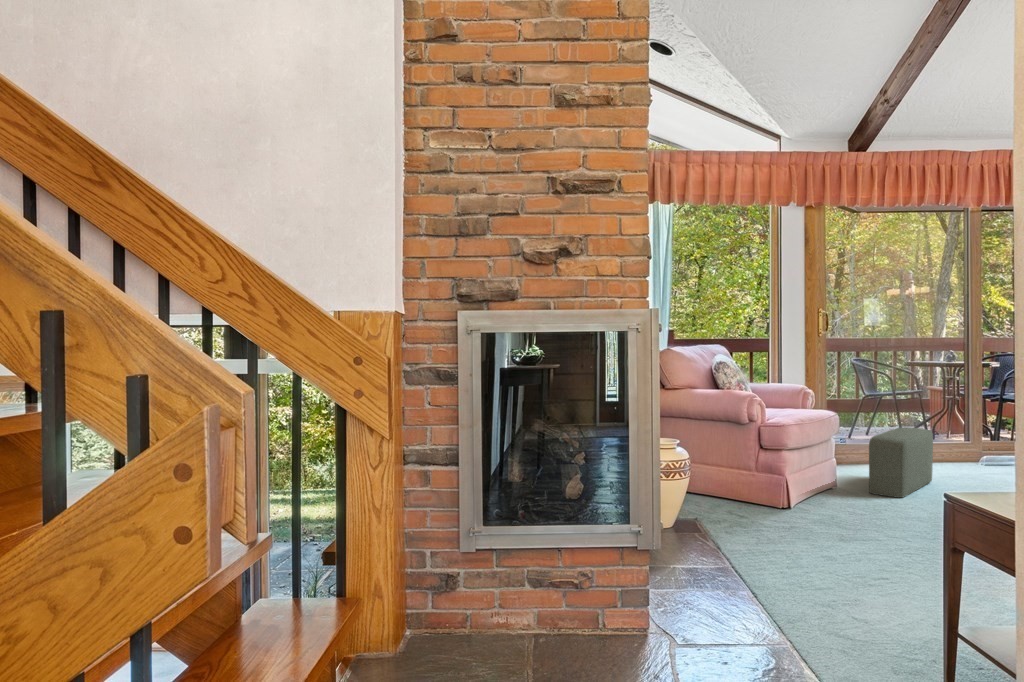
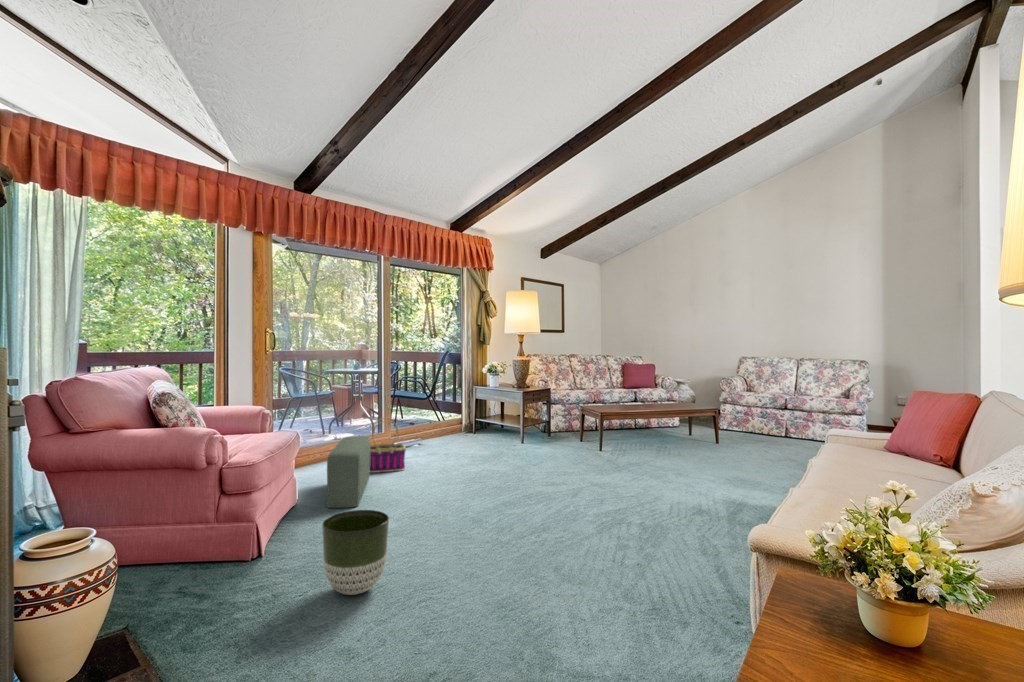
basket: none [934,413,992,481] -> present [369,418,406,473]
planter: none [830,473,893,543] -> present [322,510,389,595]

